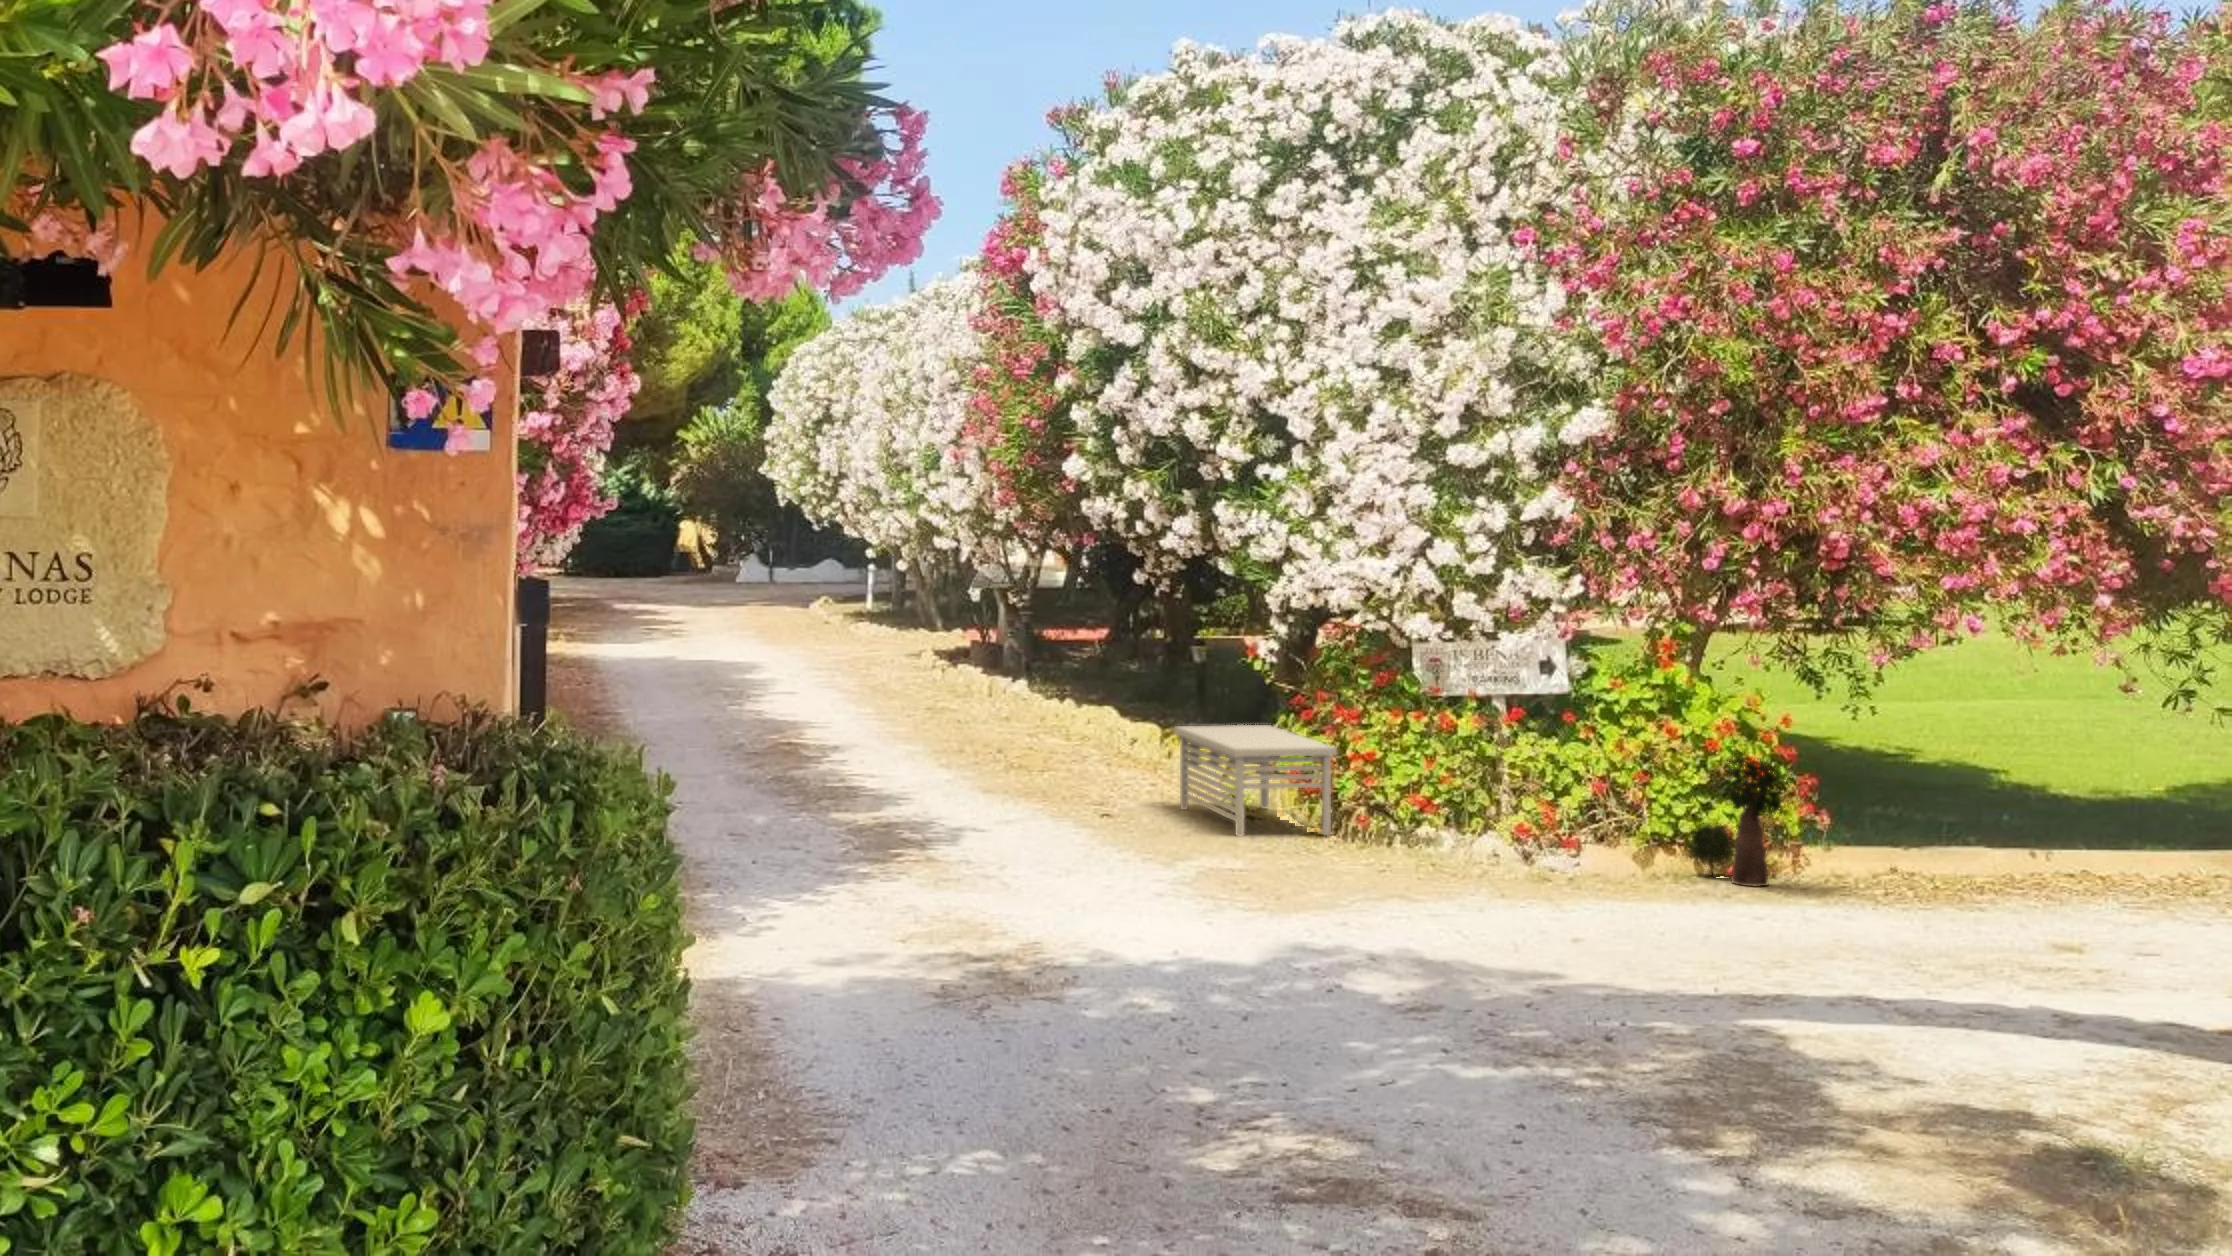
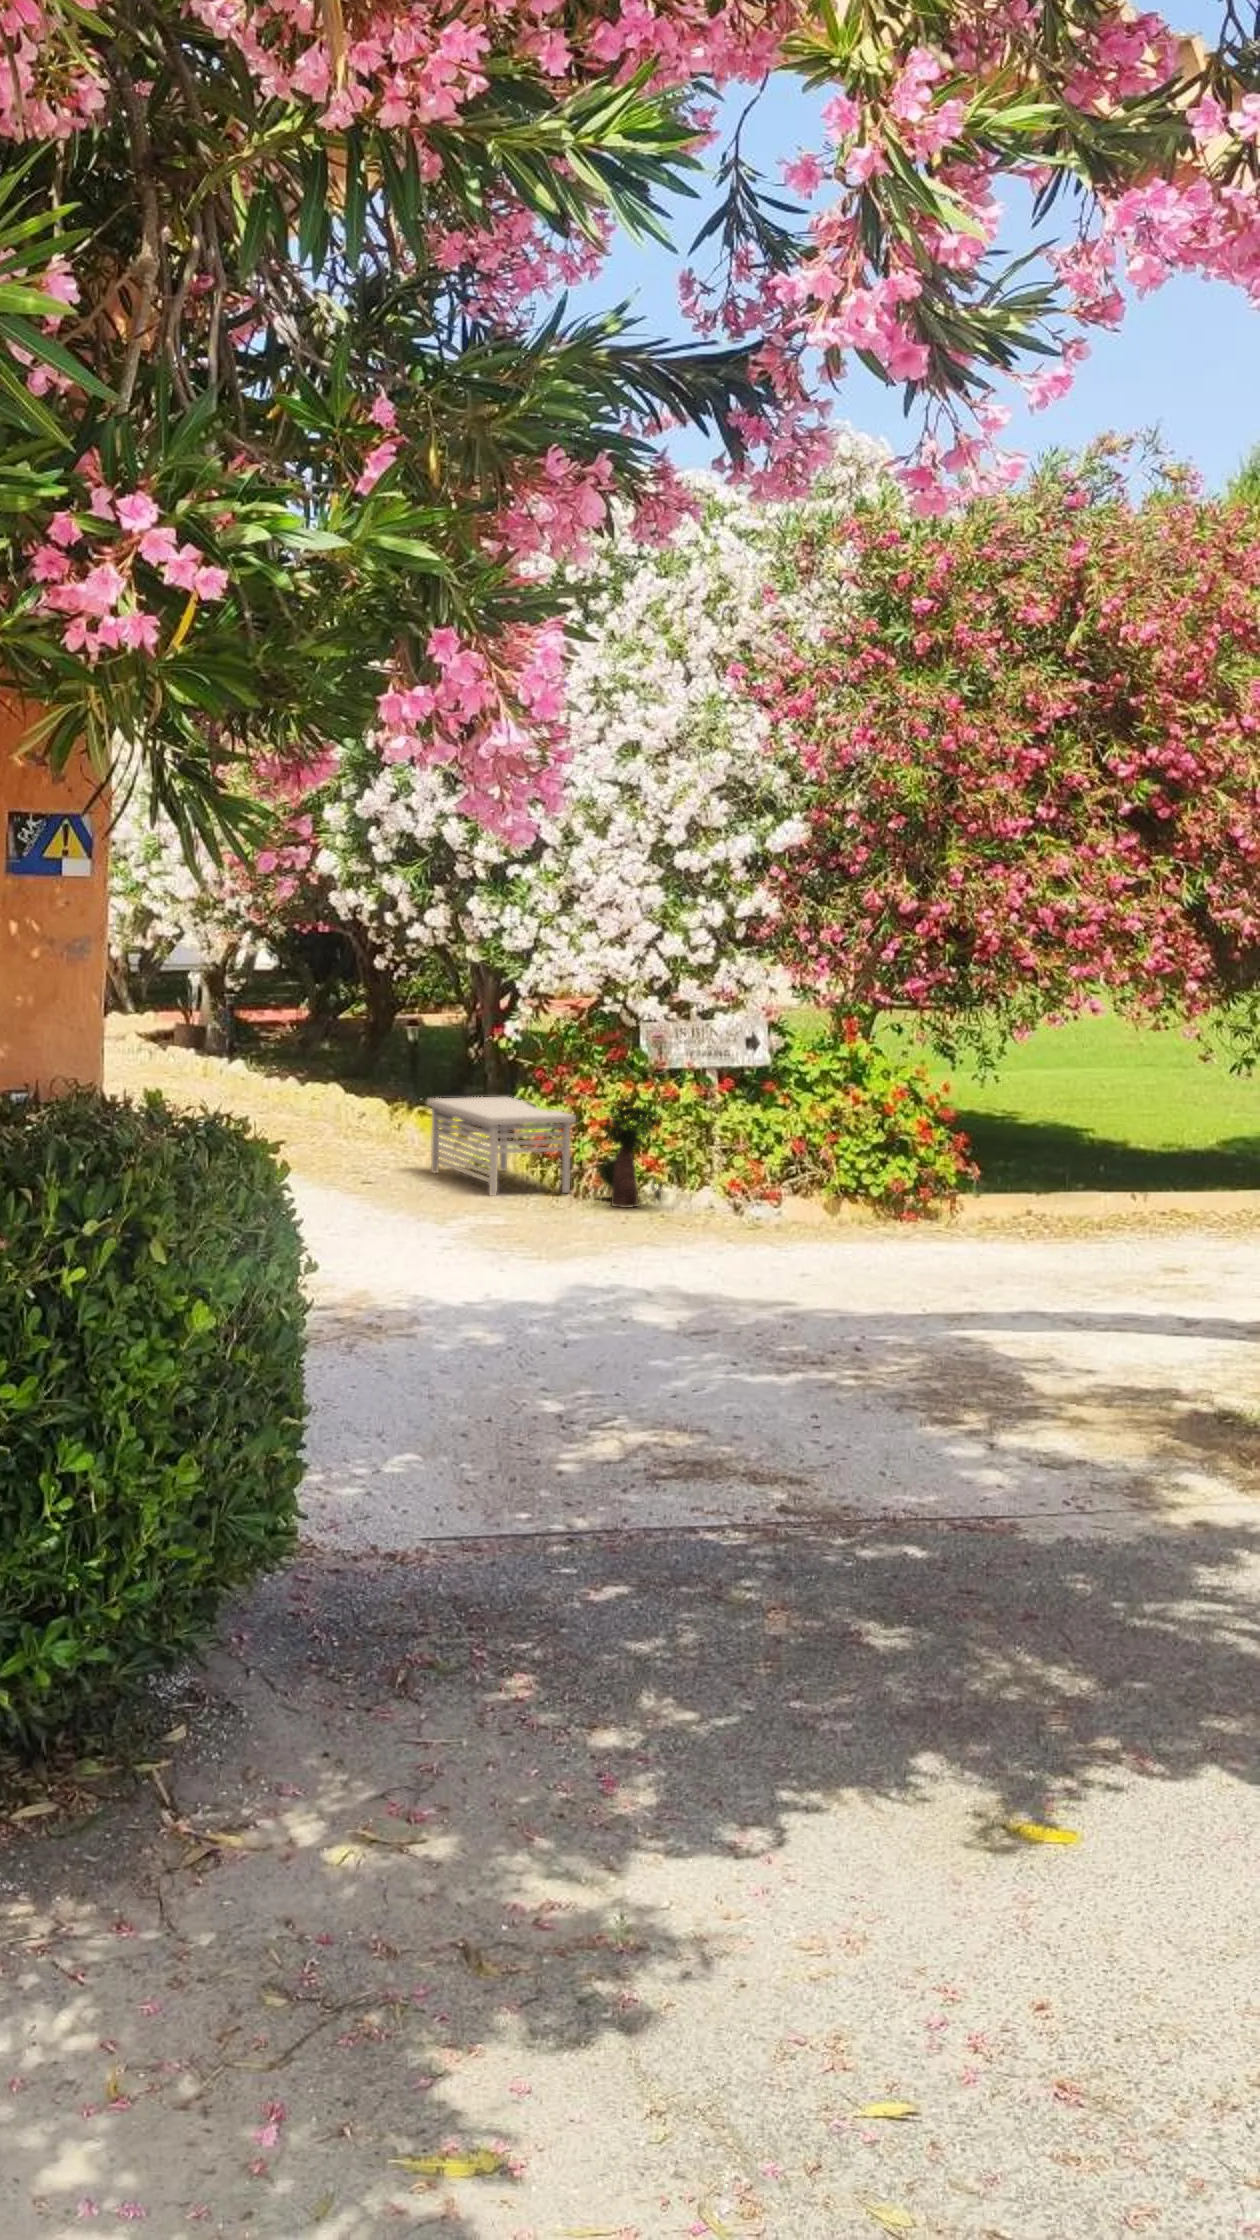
potted plant: present [1686,751,1792,886] -> present [598,1098,663,1208]

